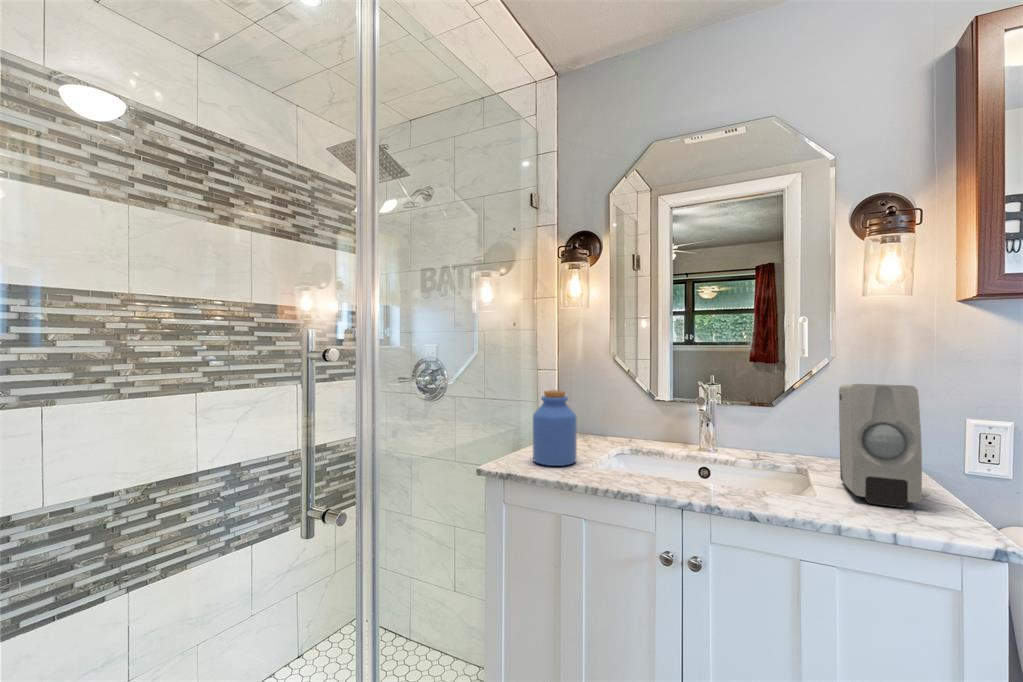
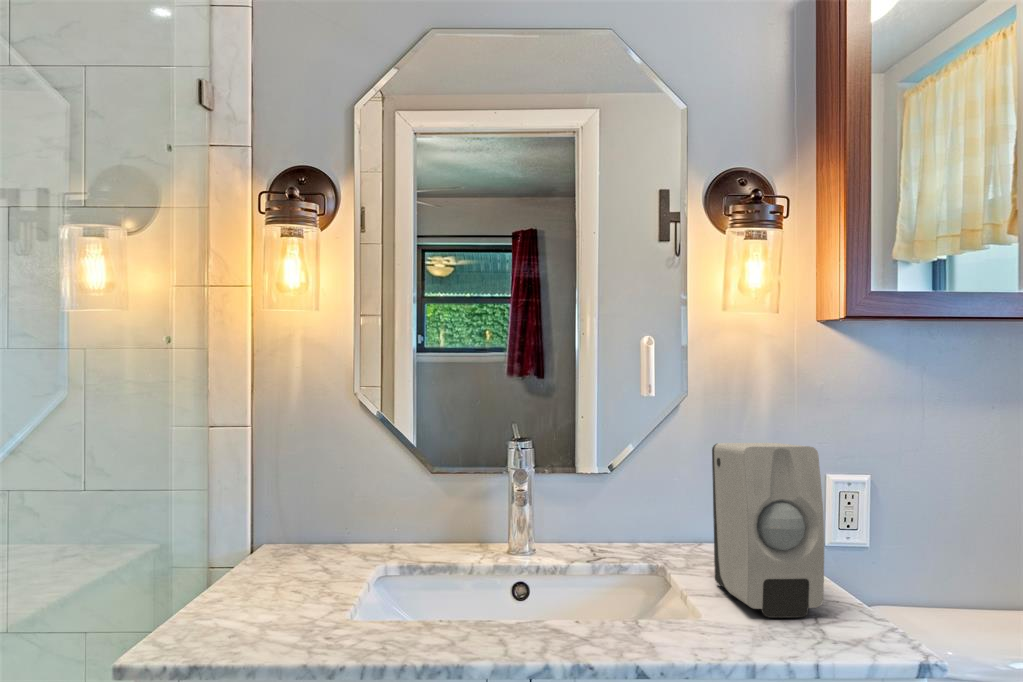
jar: present [533,390,577,466] -> none [231,477,320,629]

